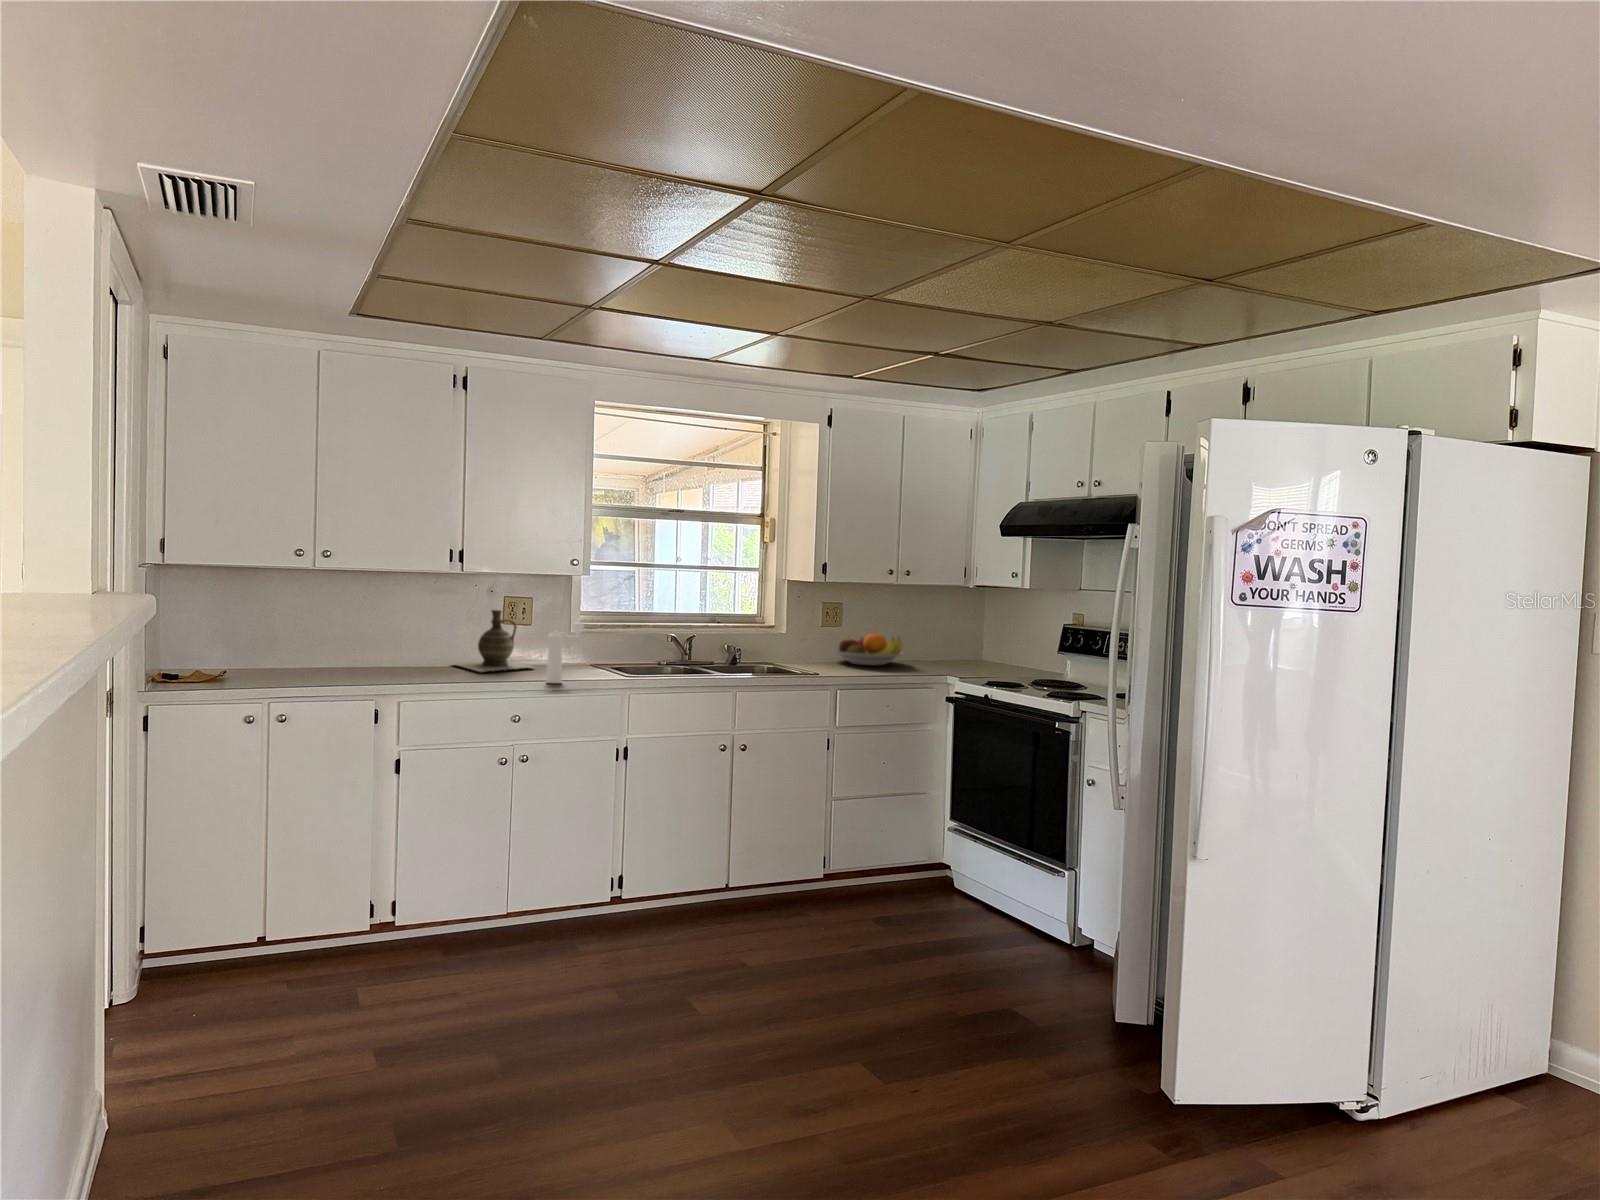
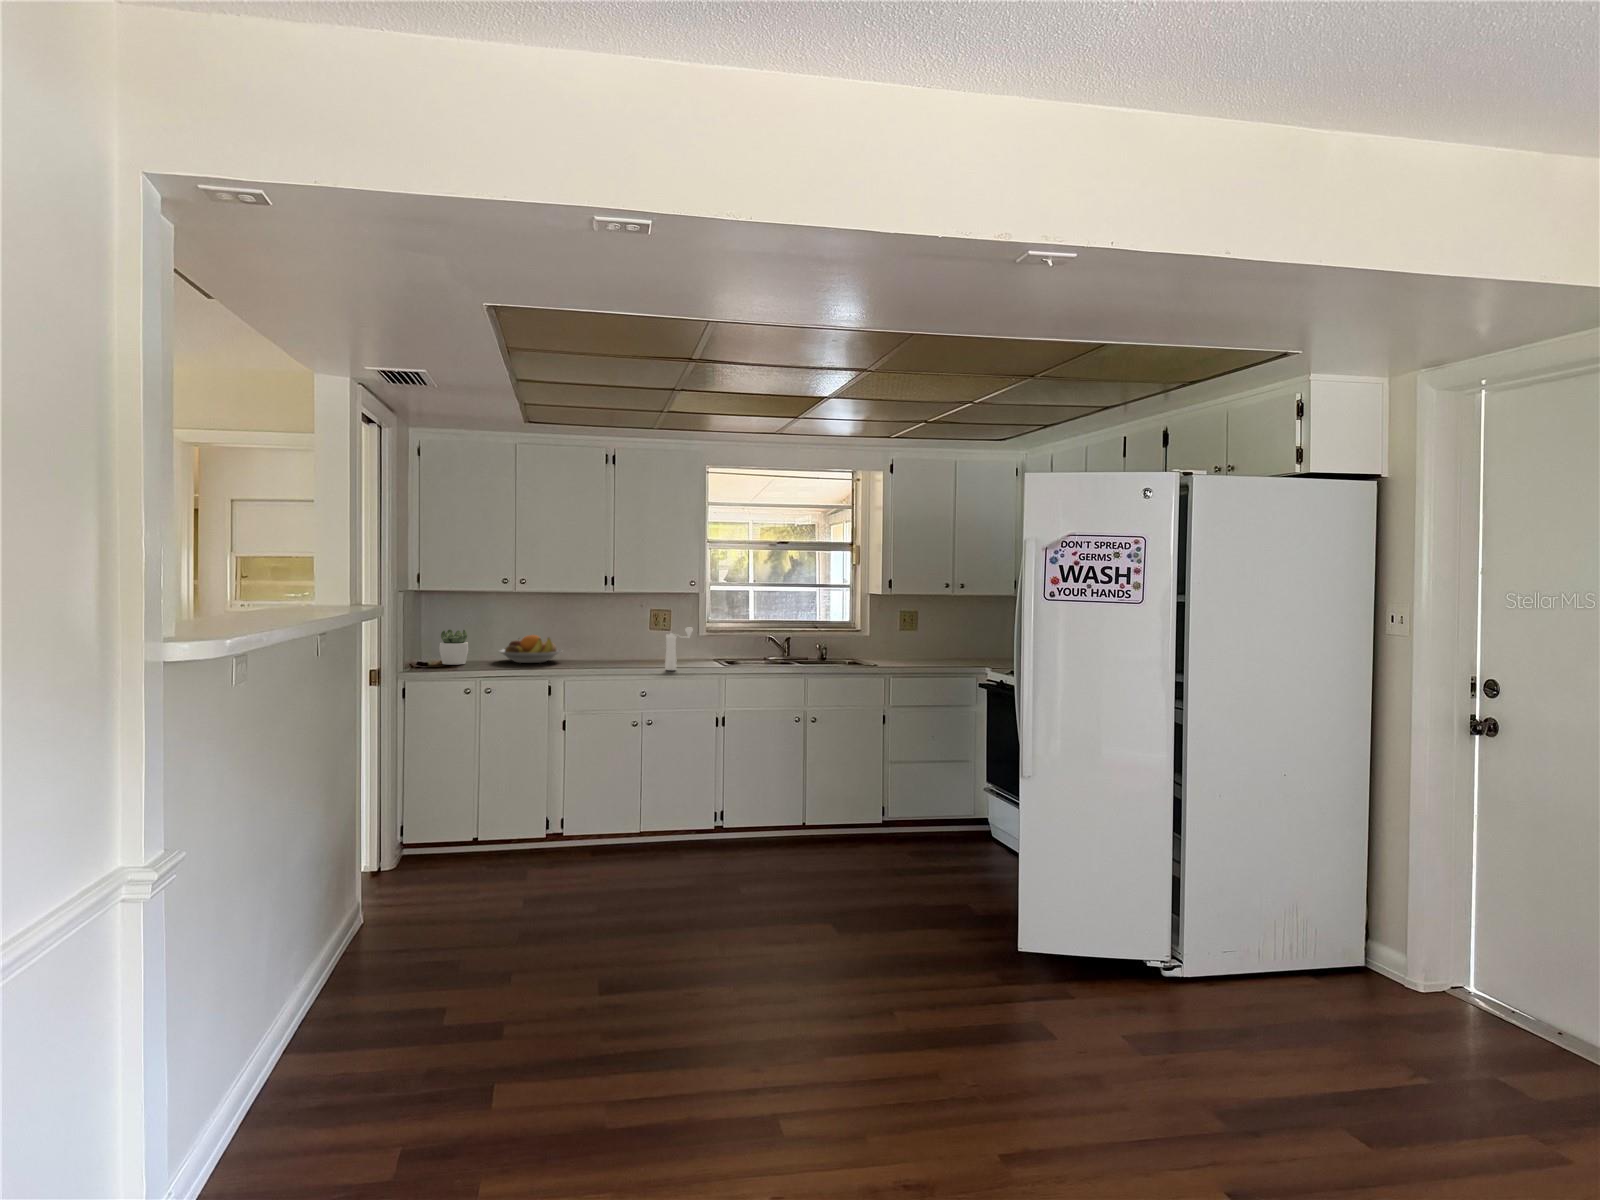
ceramic jug: present [453,610,531,672] -> none [608,620,666,663]
succulent plant: none [187,622,238,676] -> present [439,629,469,665]
fruit bowl: present [832,633,904,665] -> present [498,635,562,663]

